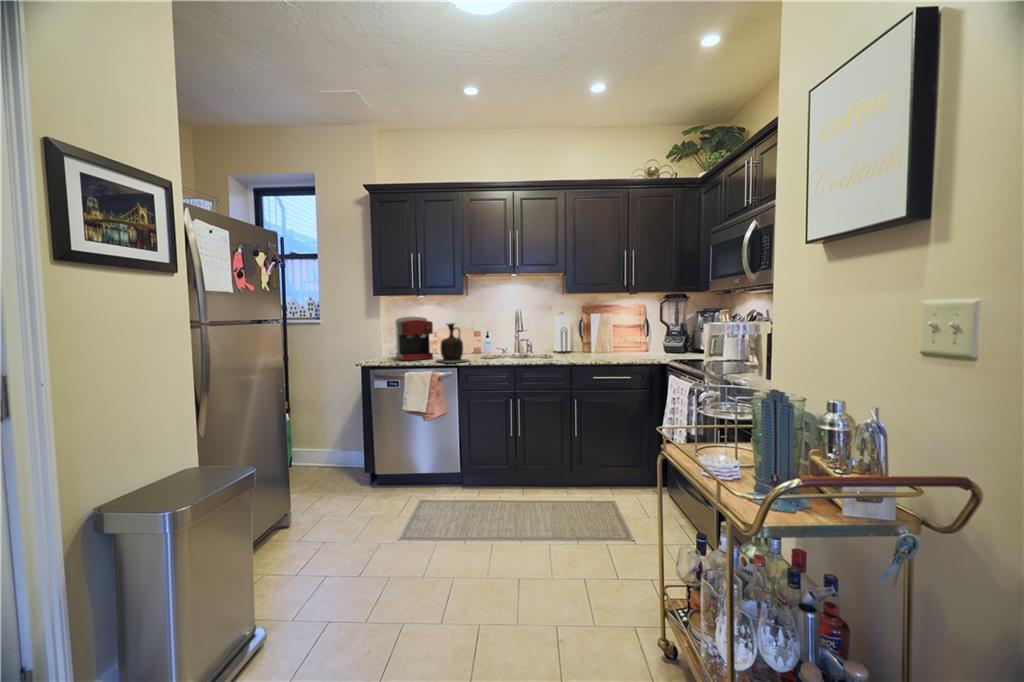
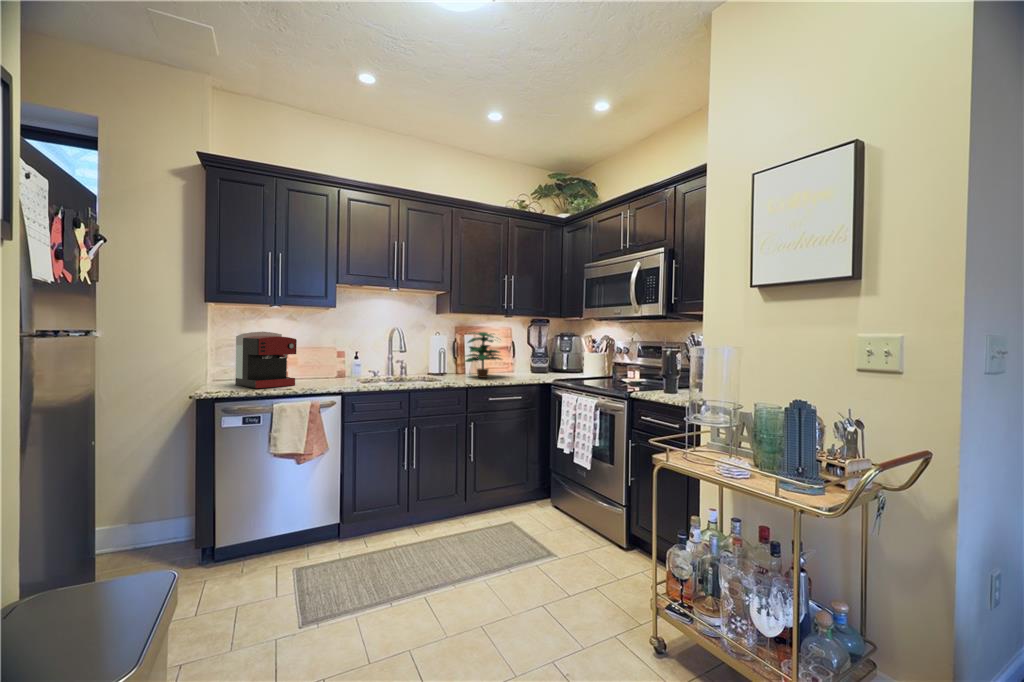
potted plant: none [583,311,624,357] -> present [465,332,501,378]
vase: present [436,323,469,363] -> none [305,341,351,390]

